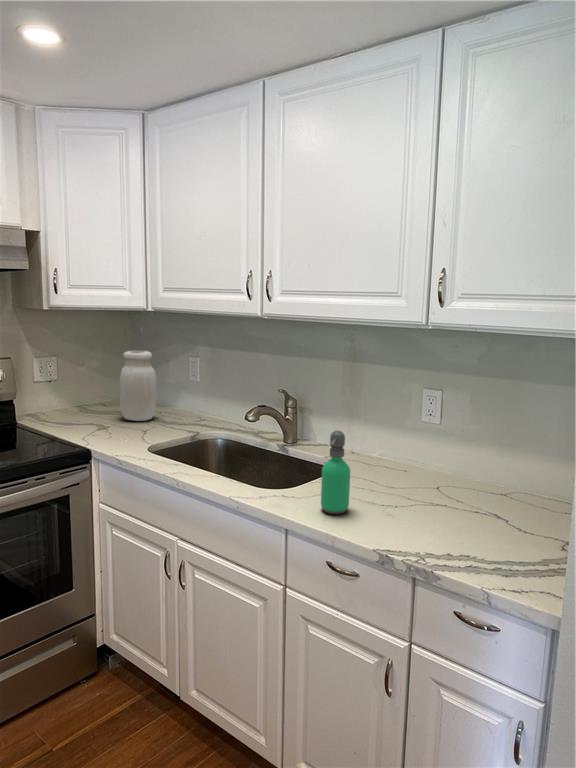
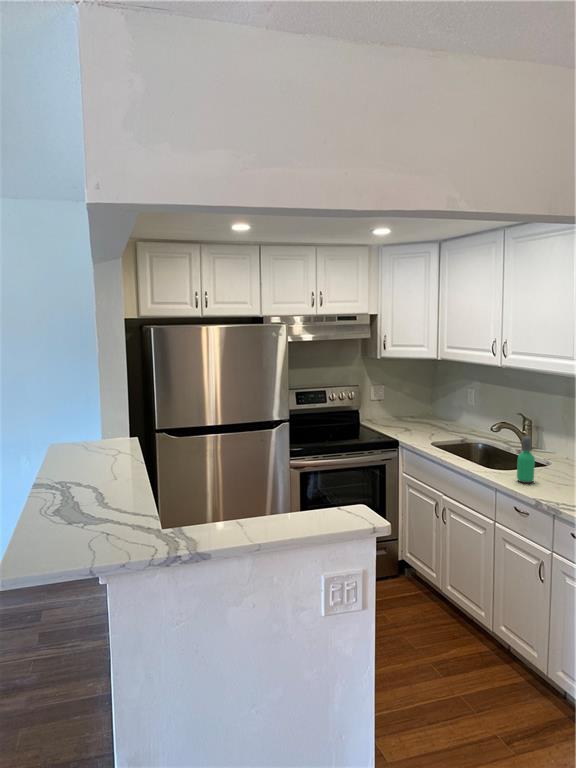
jar: present [119,351,157,421] -> none [419,383,443,428]

